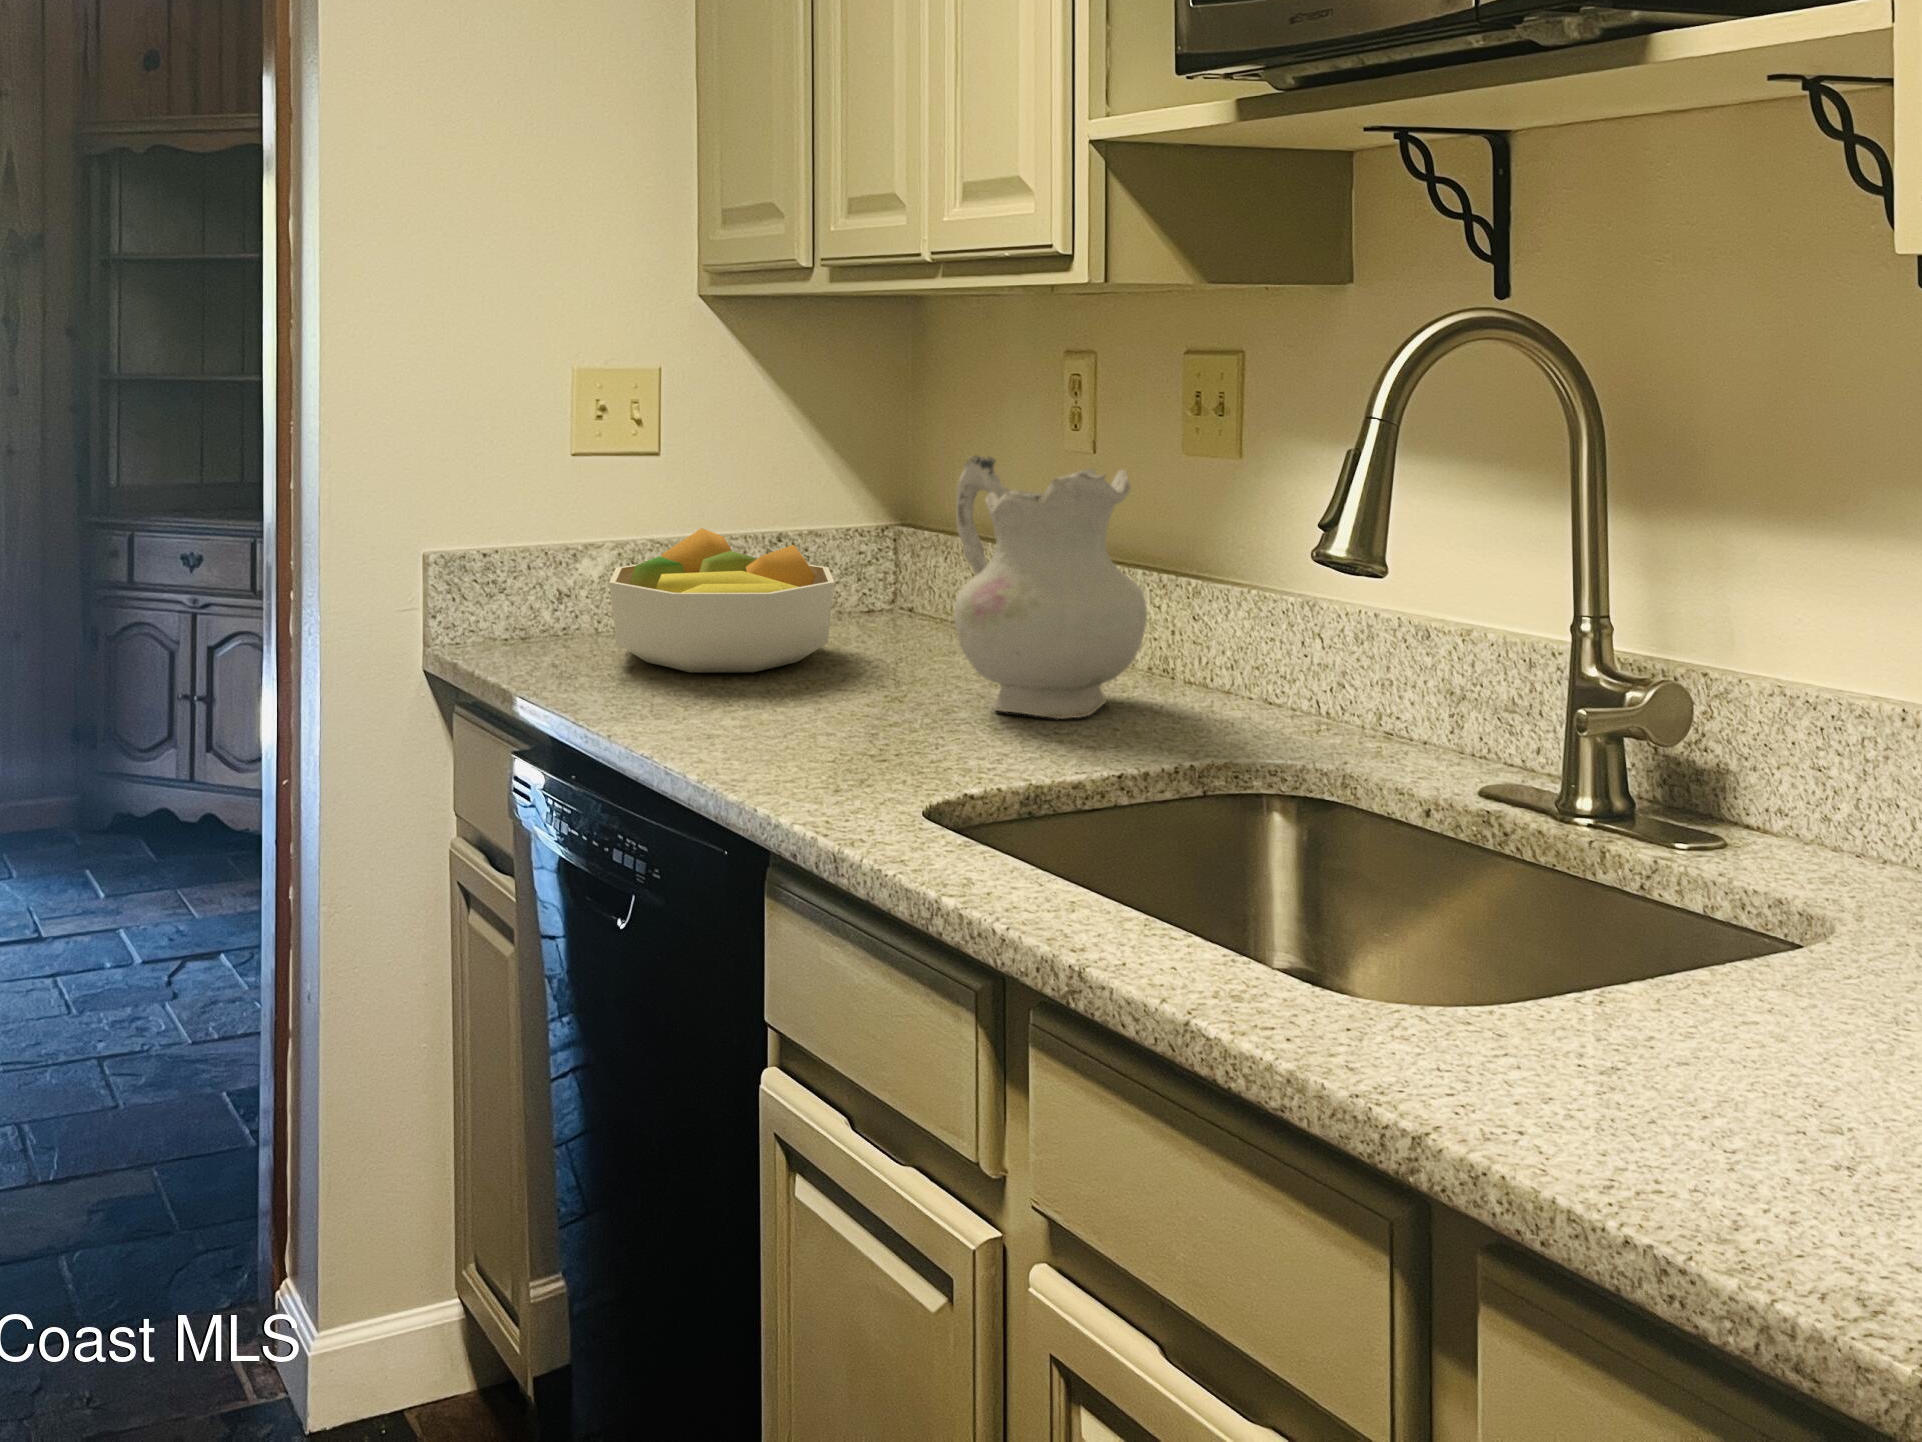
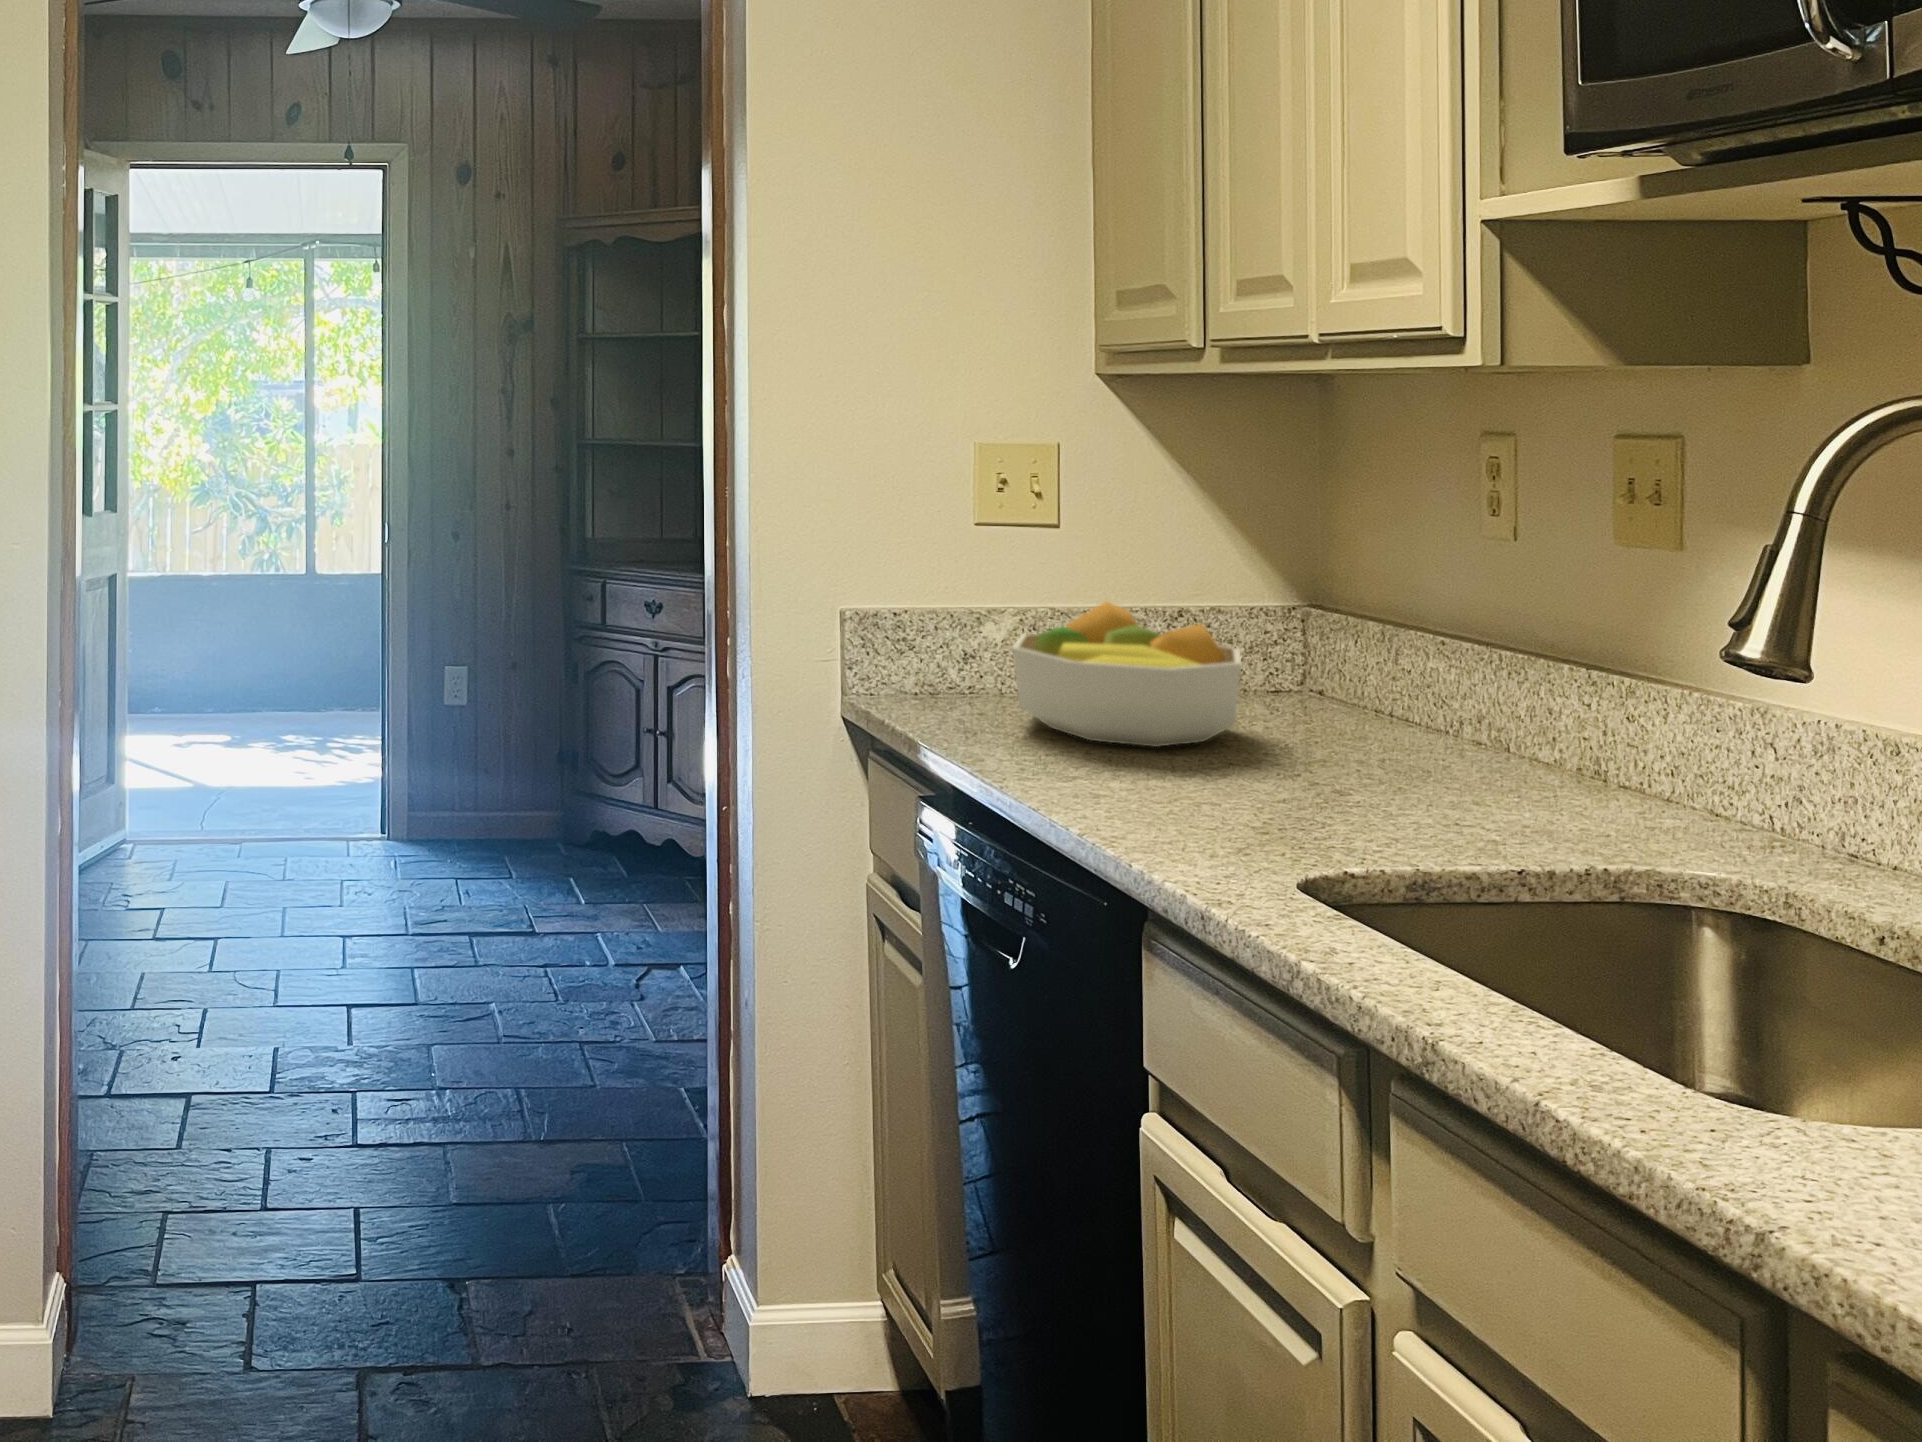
ceramic pitcher: present [954,456,1147,719] -> none [1364,539,1596,825]

